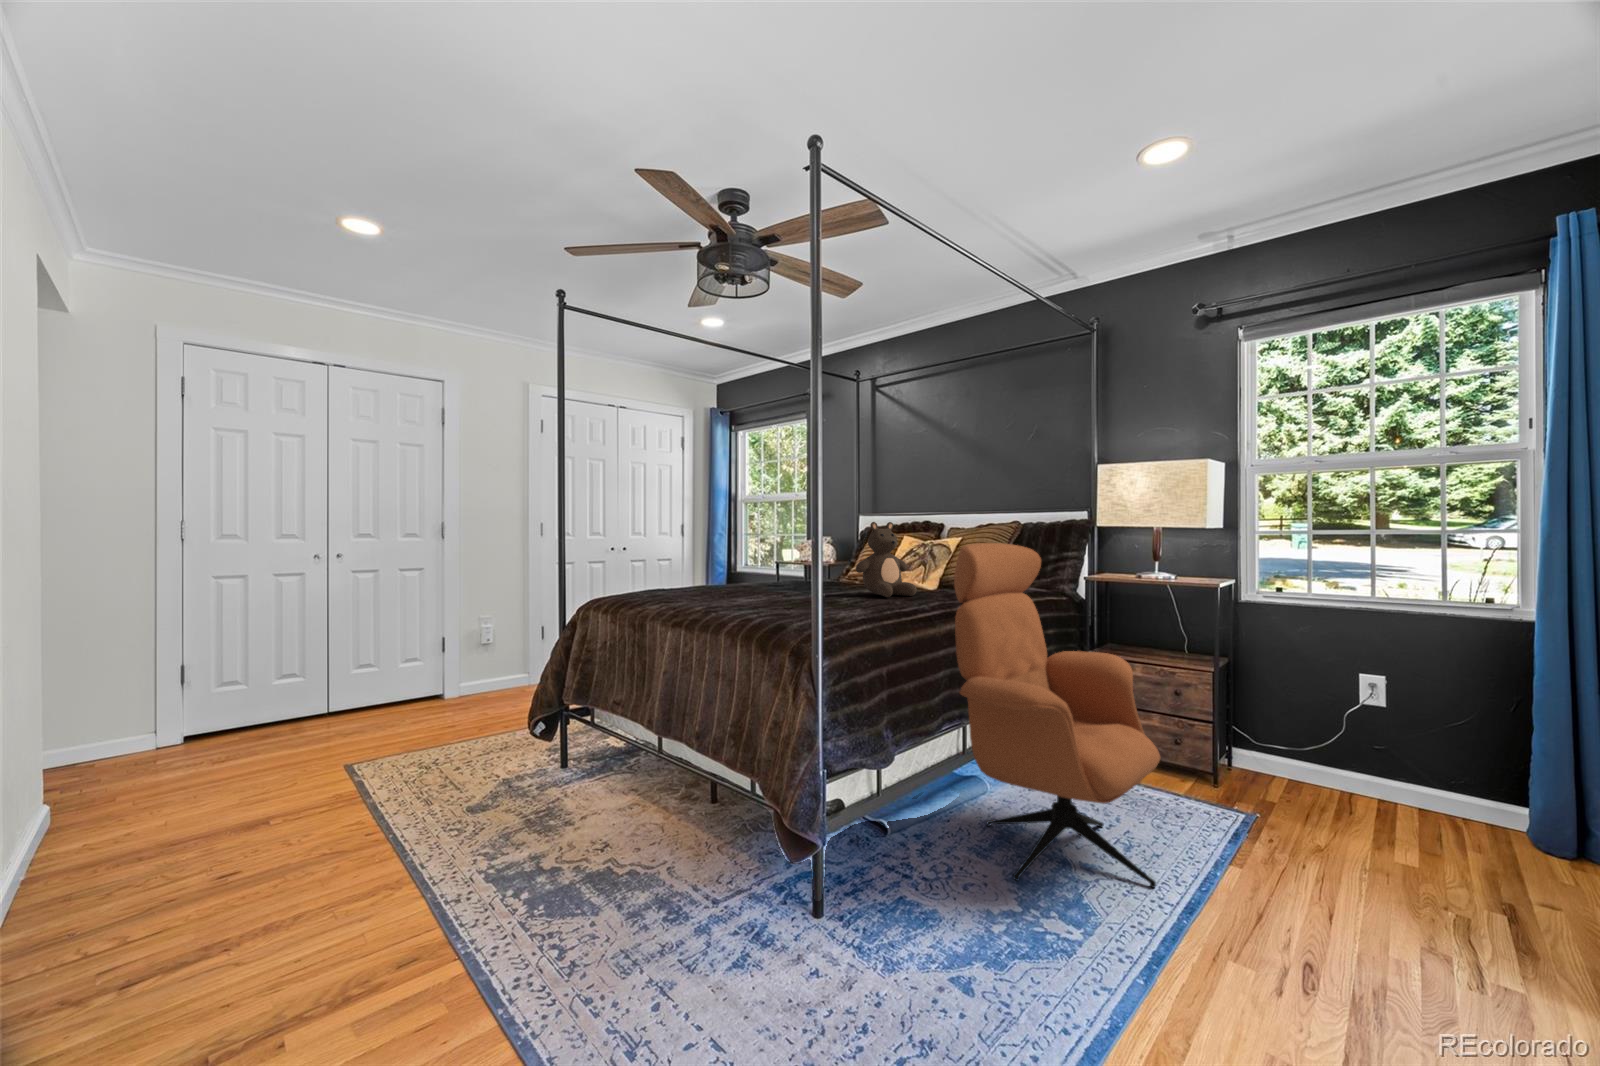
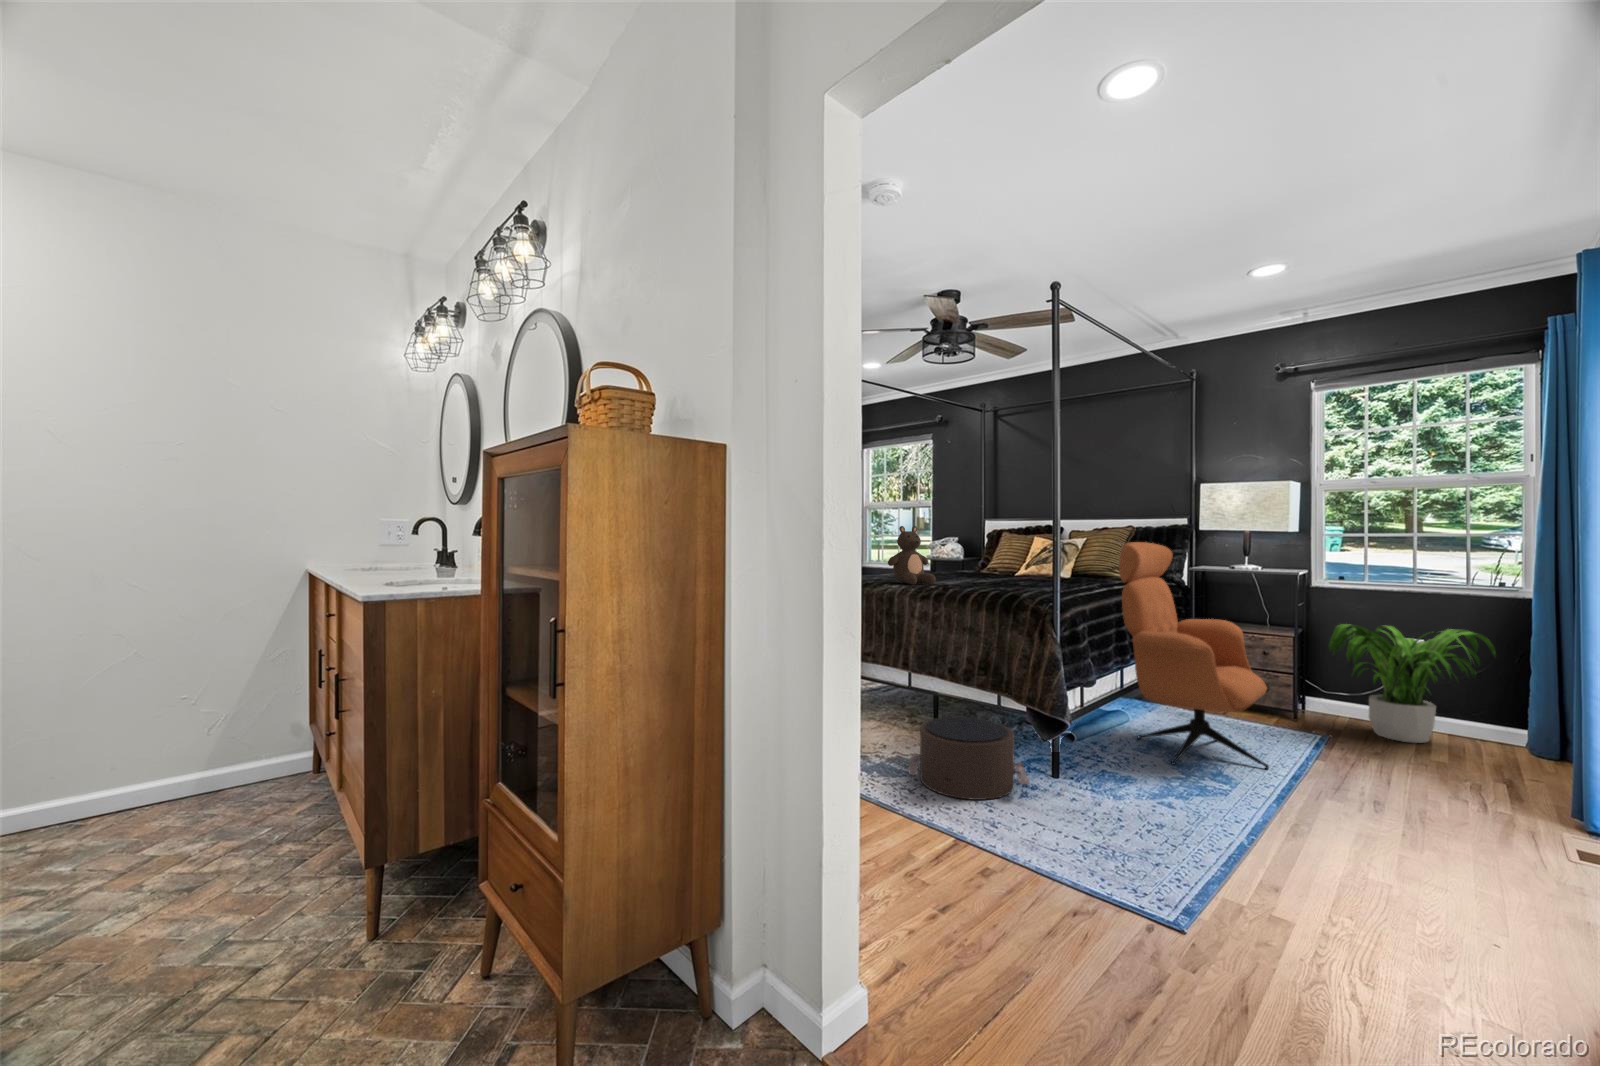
teddy bear: present [856,522,917,597] -> present [888,526,936,585]
potted plant: none [1254,657,1483,829] -> present [1329,624,1495,743]
pouf: none [568,812,770,972] -> present [908,717,1030,800]

